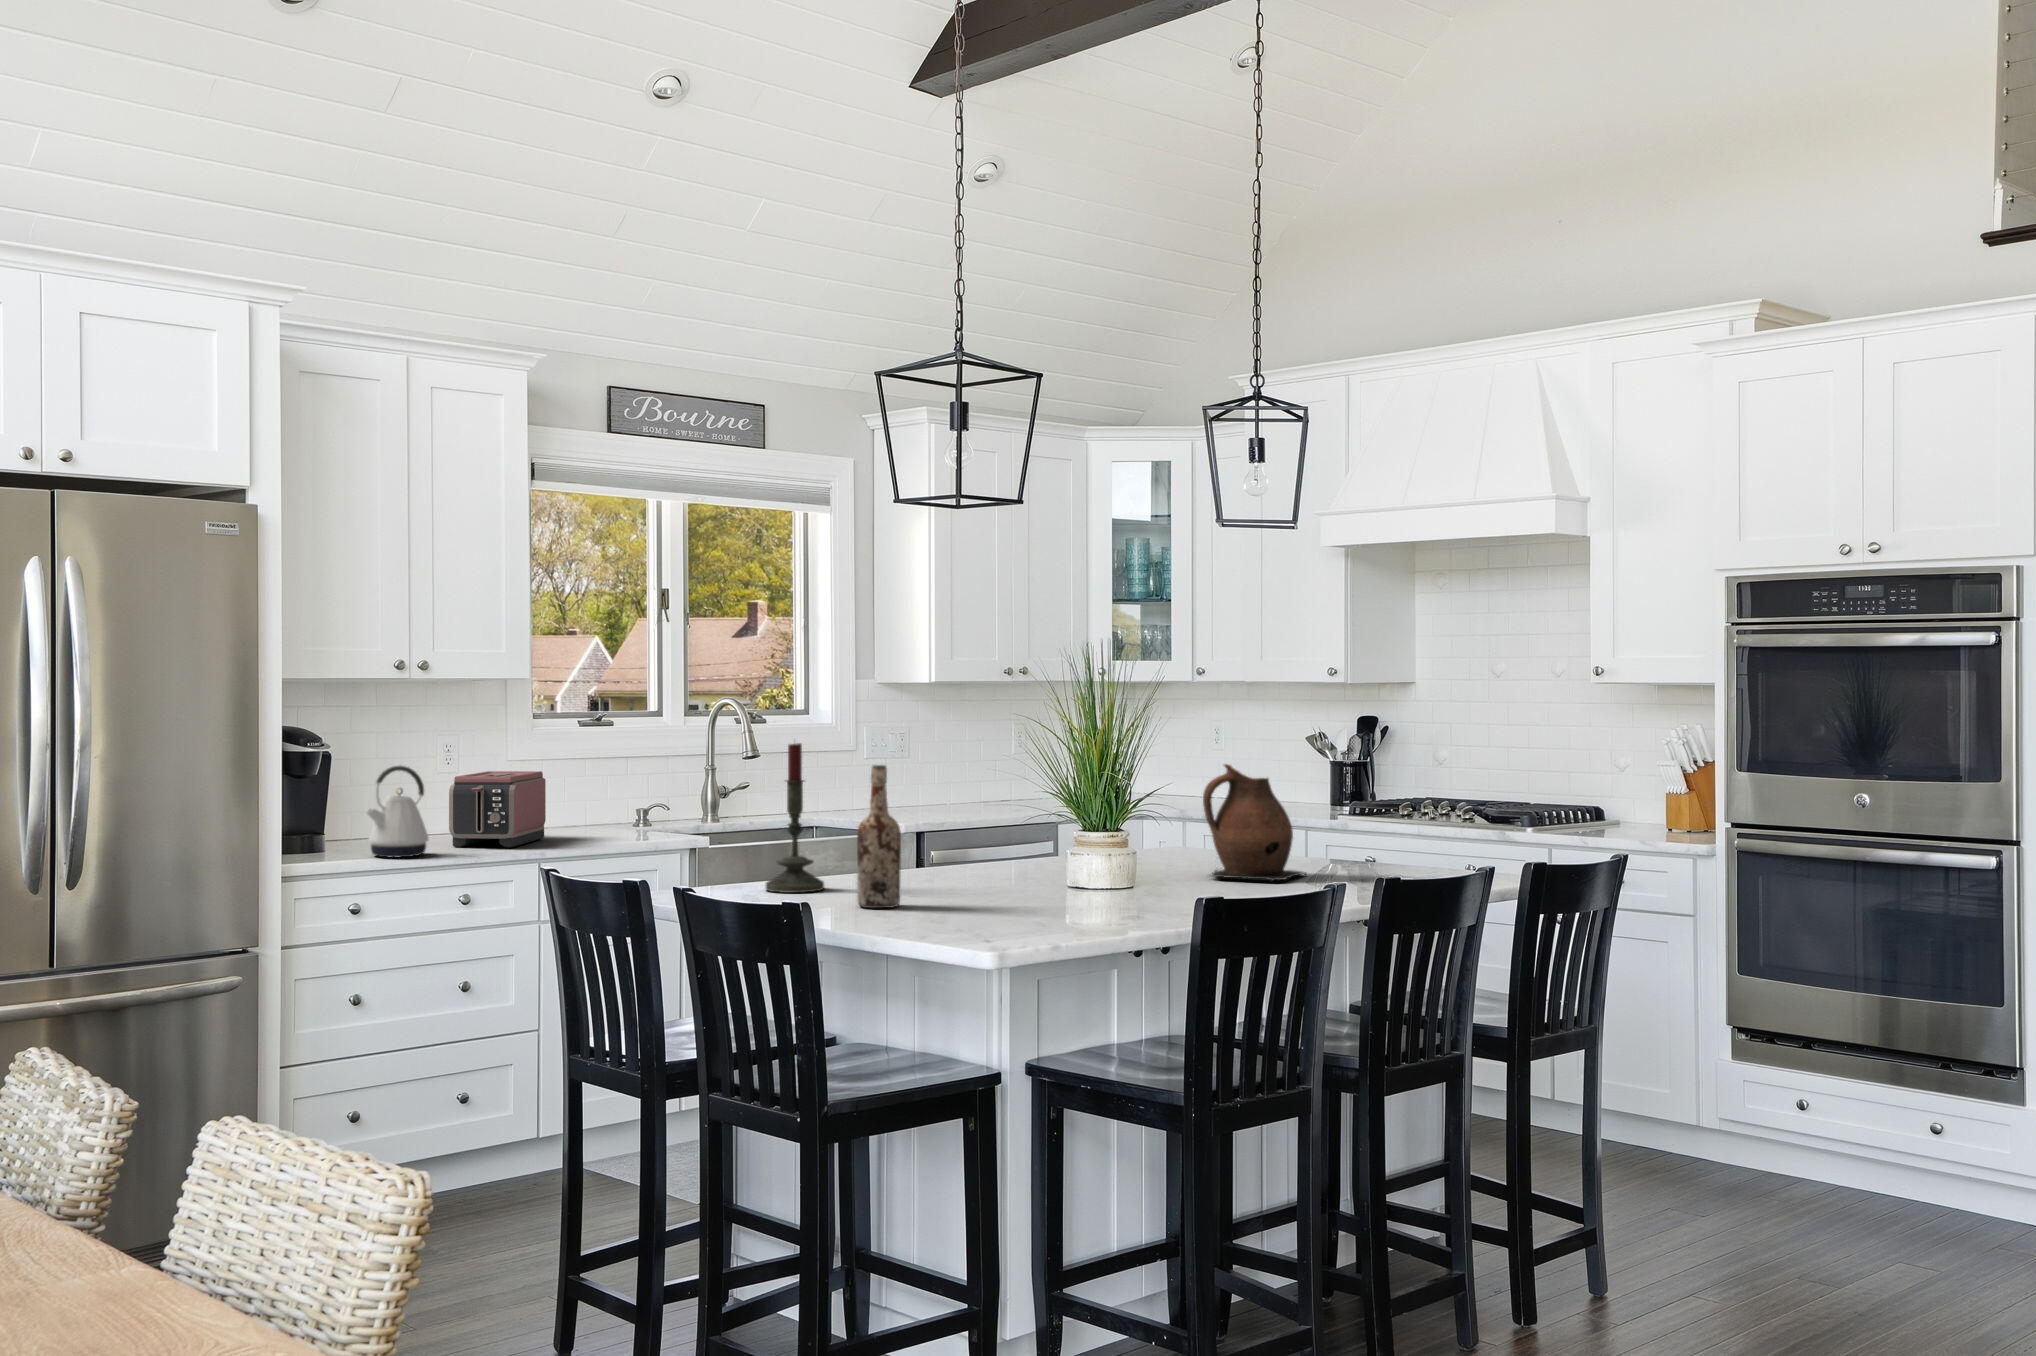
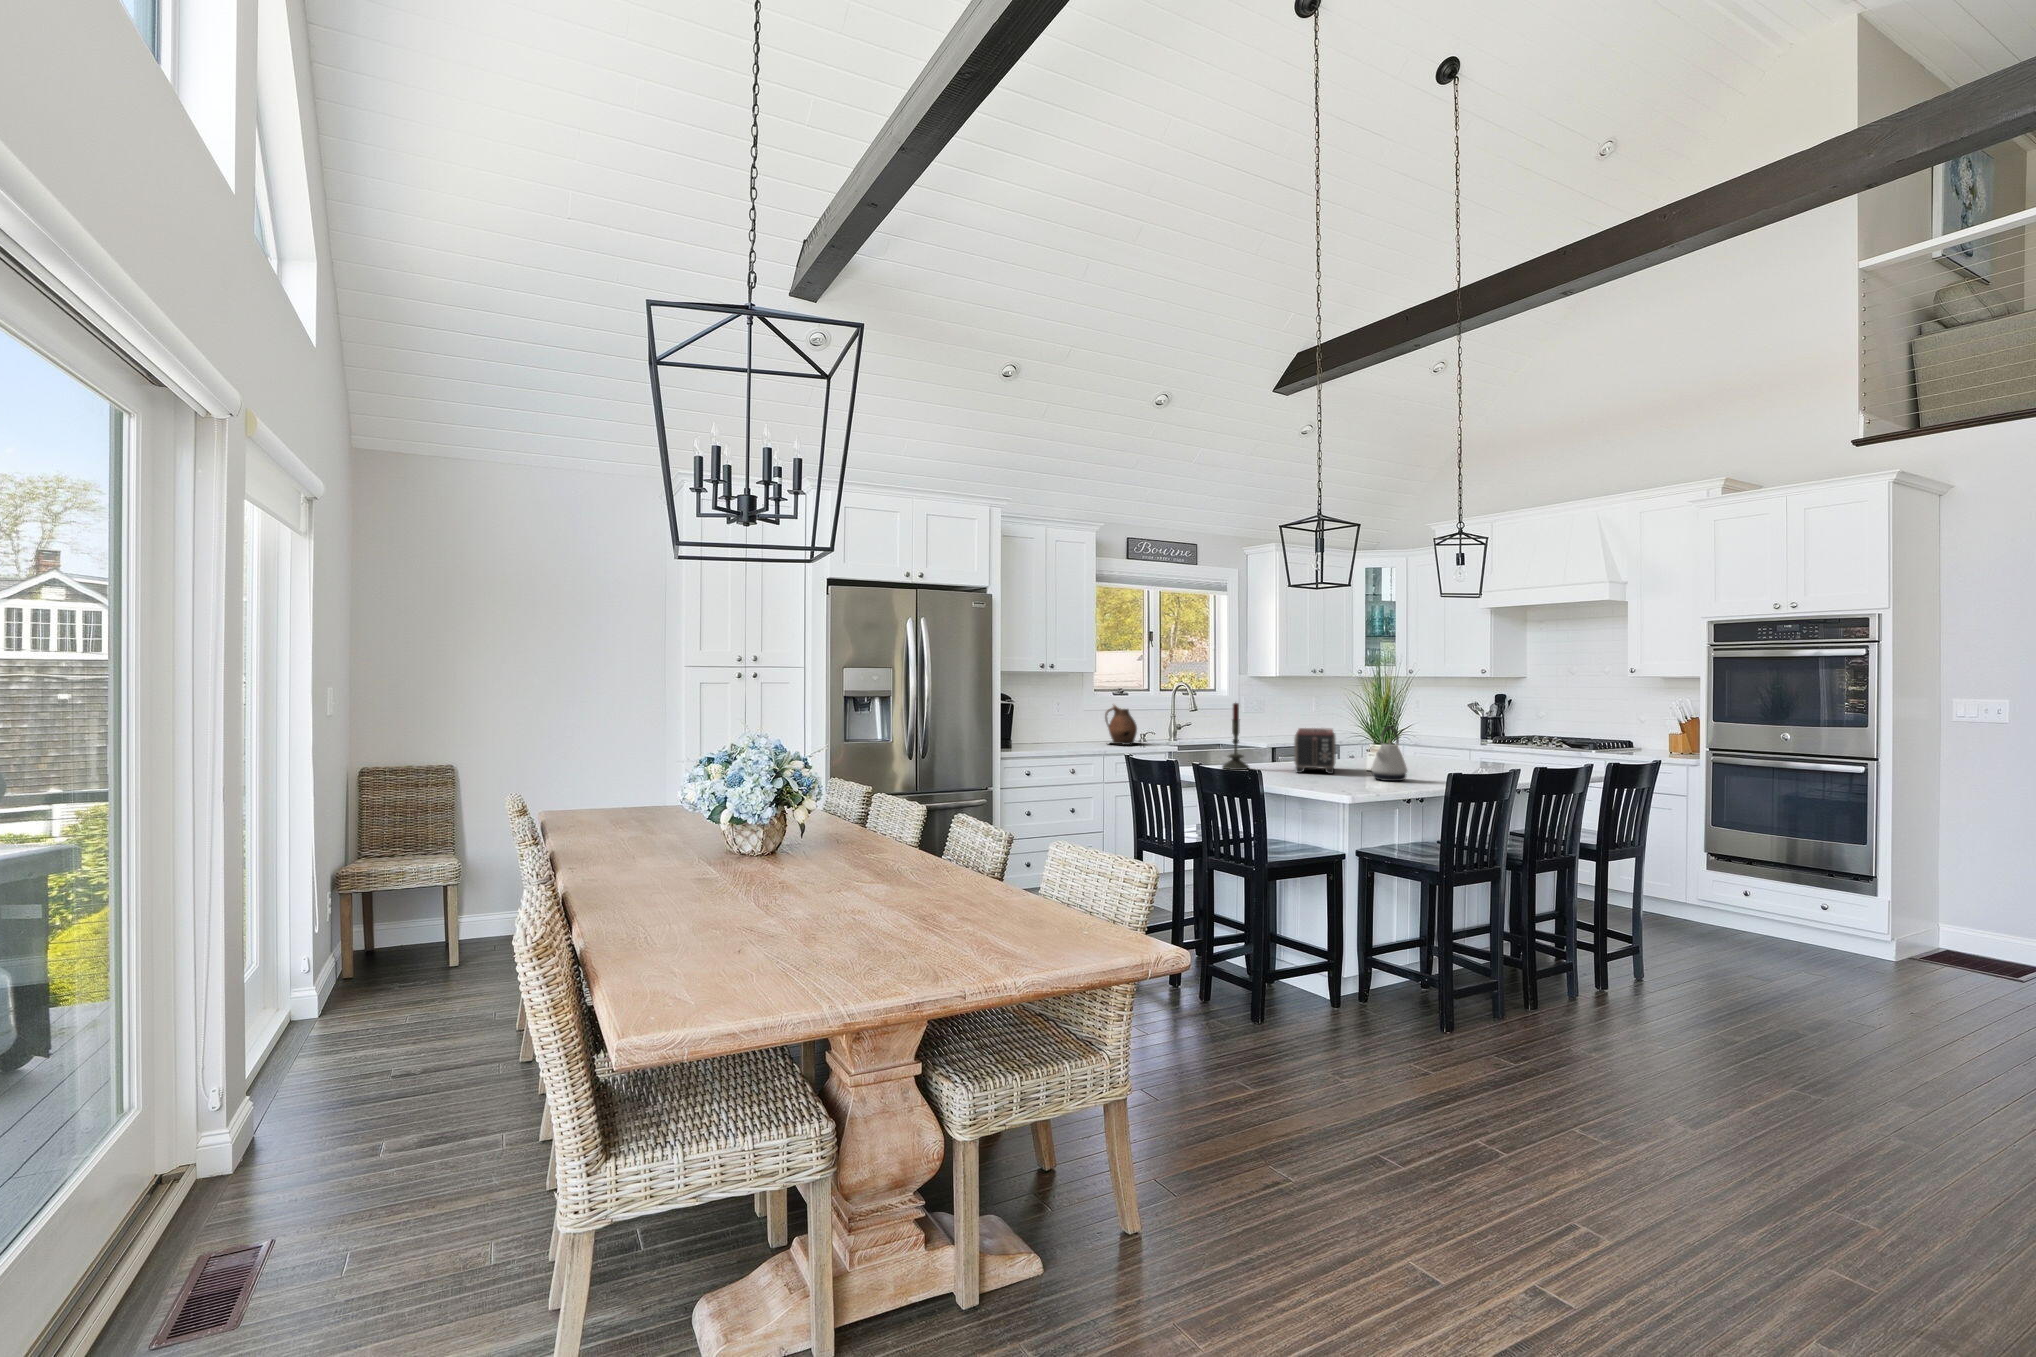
ceramic pitcher: present [1203,764,1307,881] -> present [1105,705,1141,745]
wine bottle: present [857,765,901,908] -> none [1271,713,1291,777]
kettle: present [366,766,429,858] -> present [1371,726,1407,781]
toaster: present [449,771,546,847] -> present [1294,728,1336,774]

